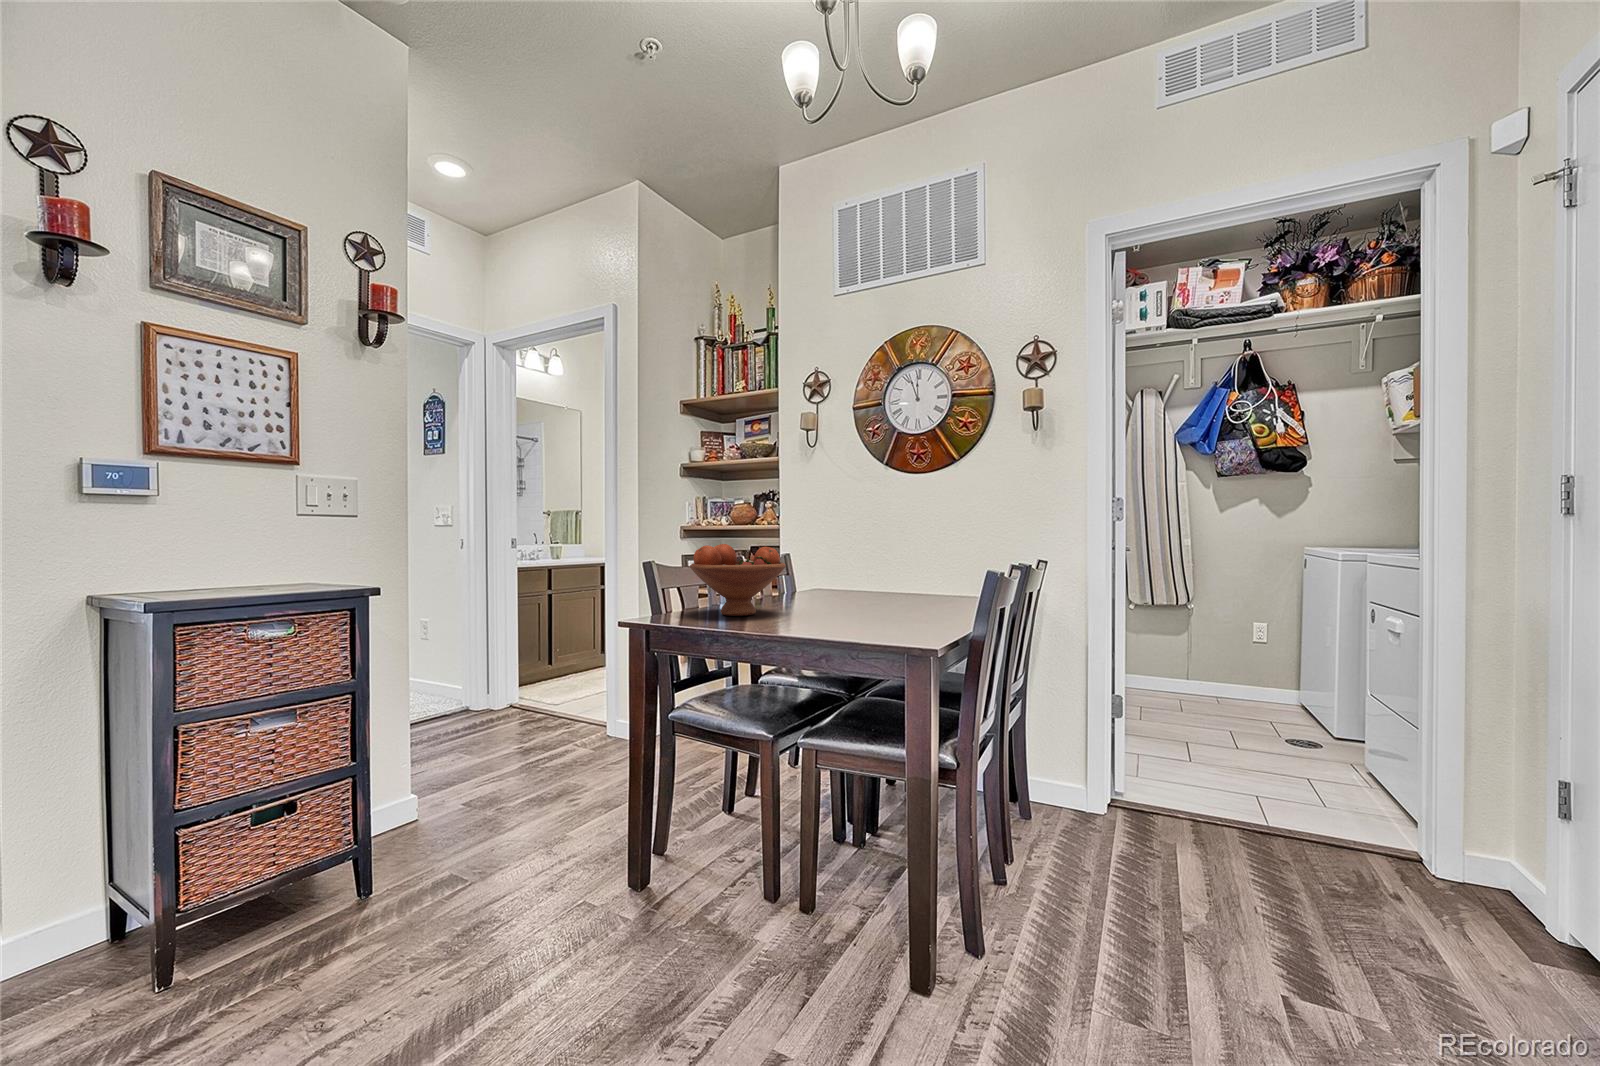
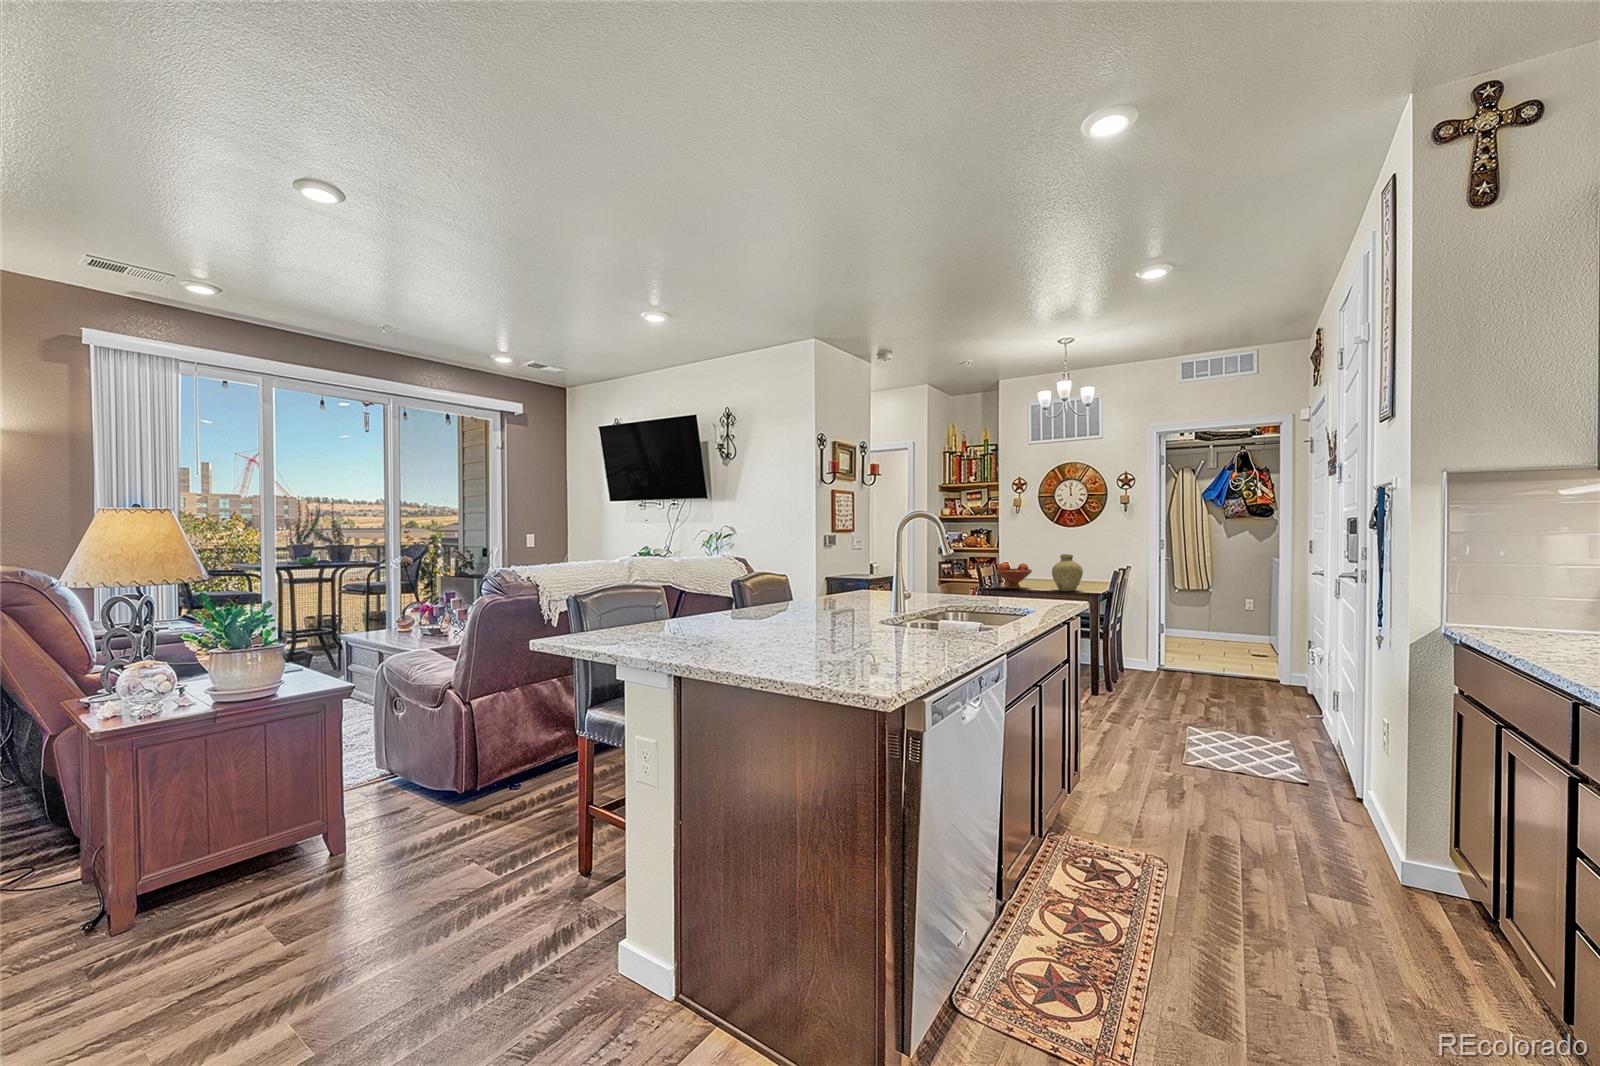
vase: none [827,518,910,625] -> present [1052,554,1083,591]

